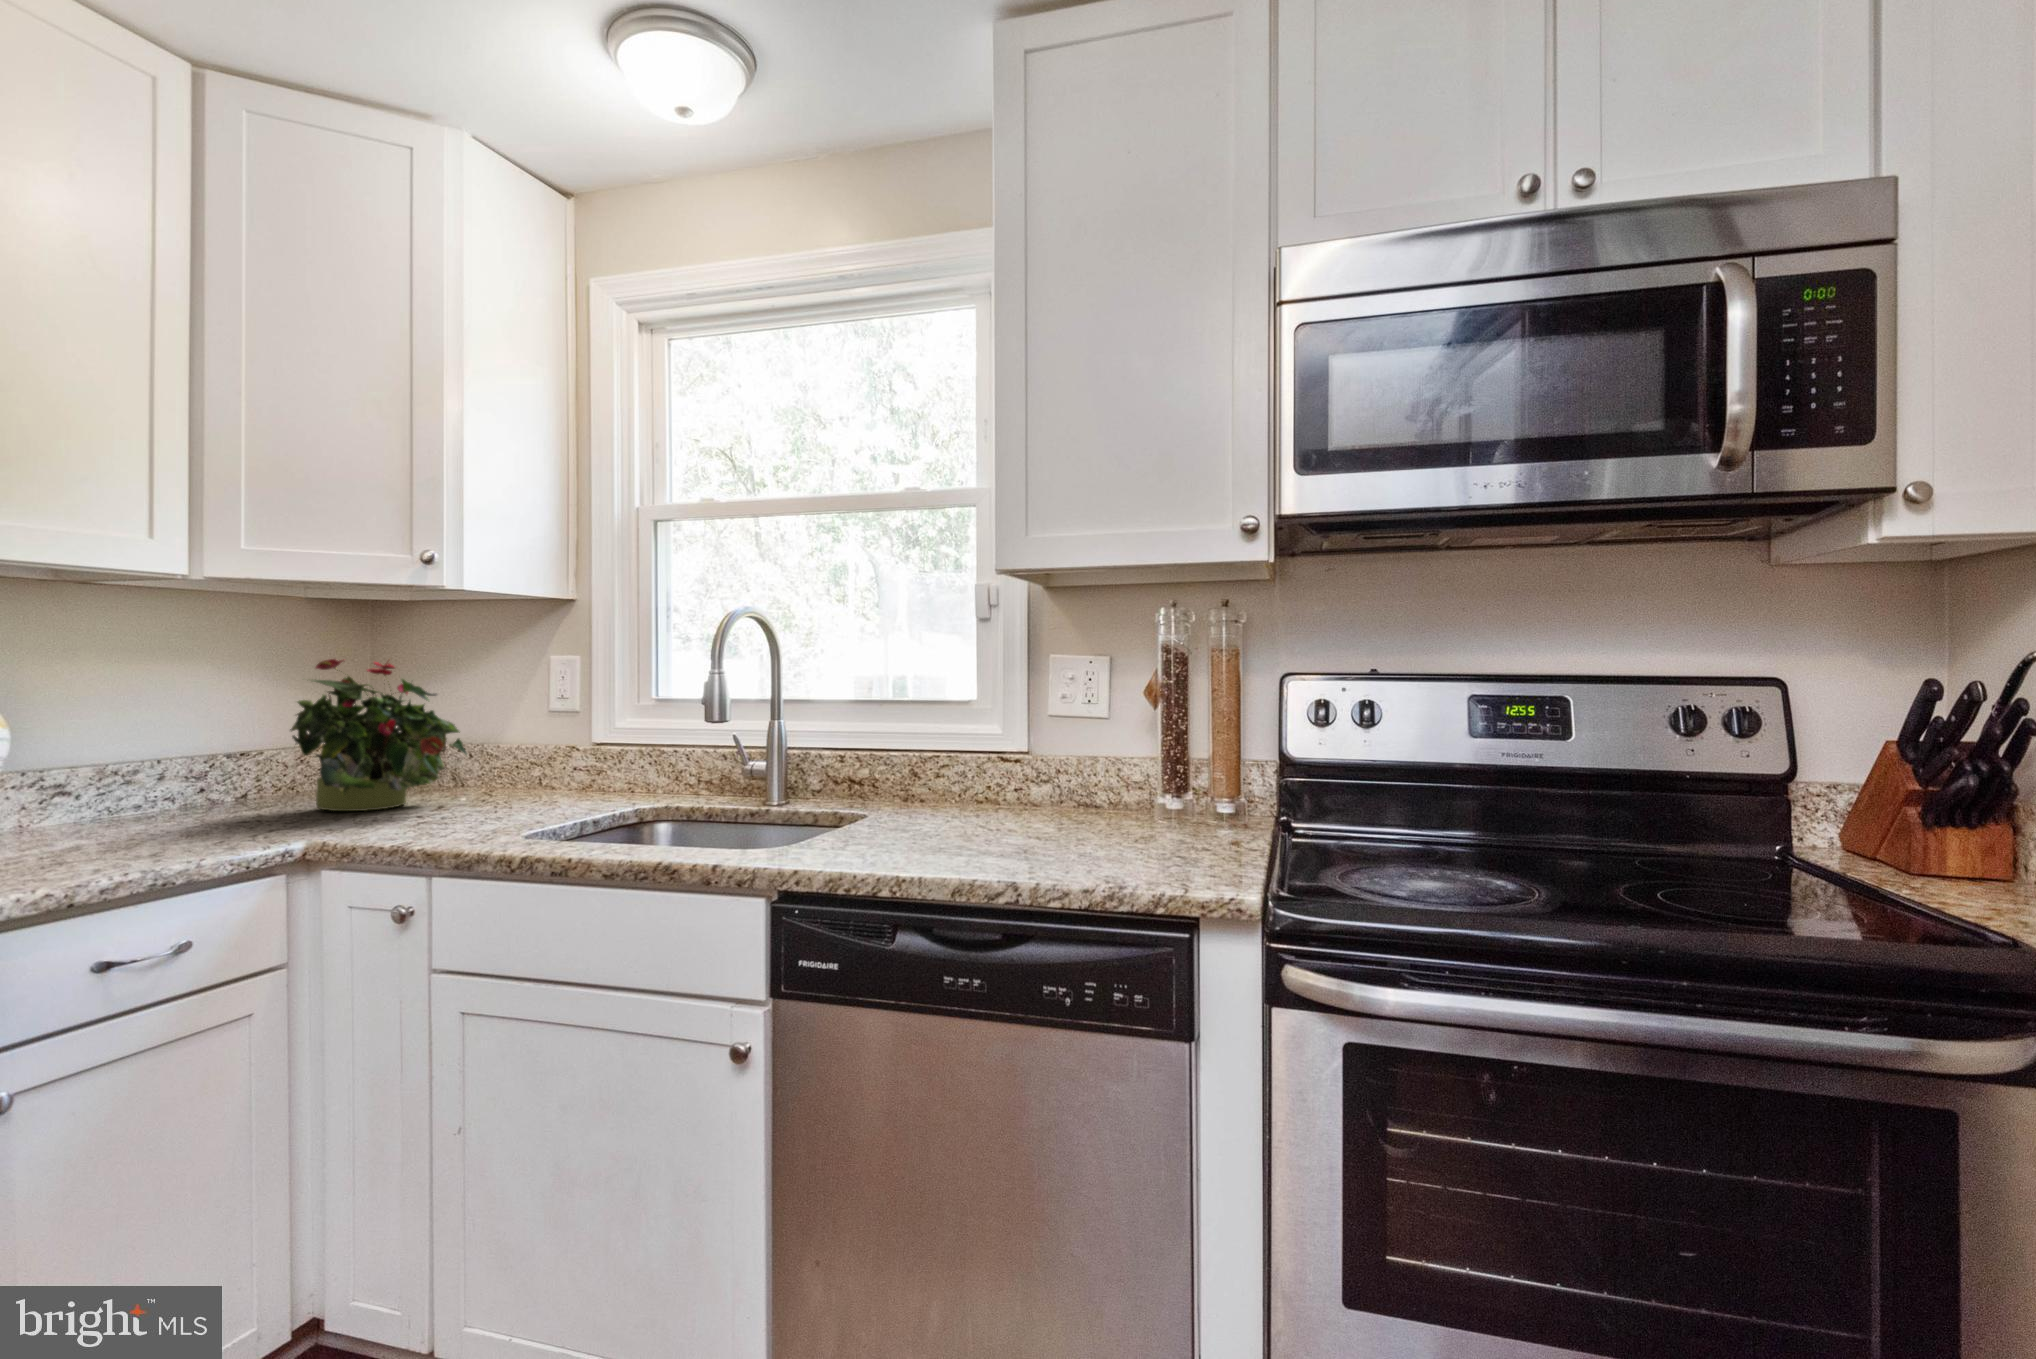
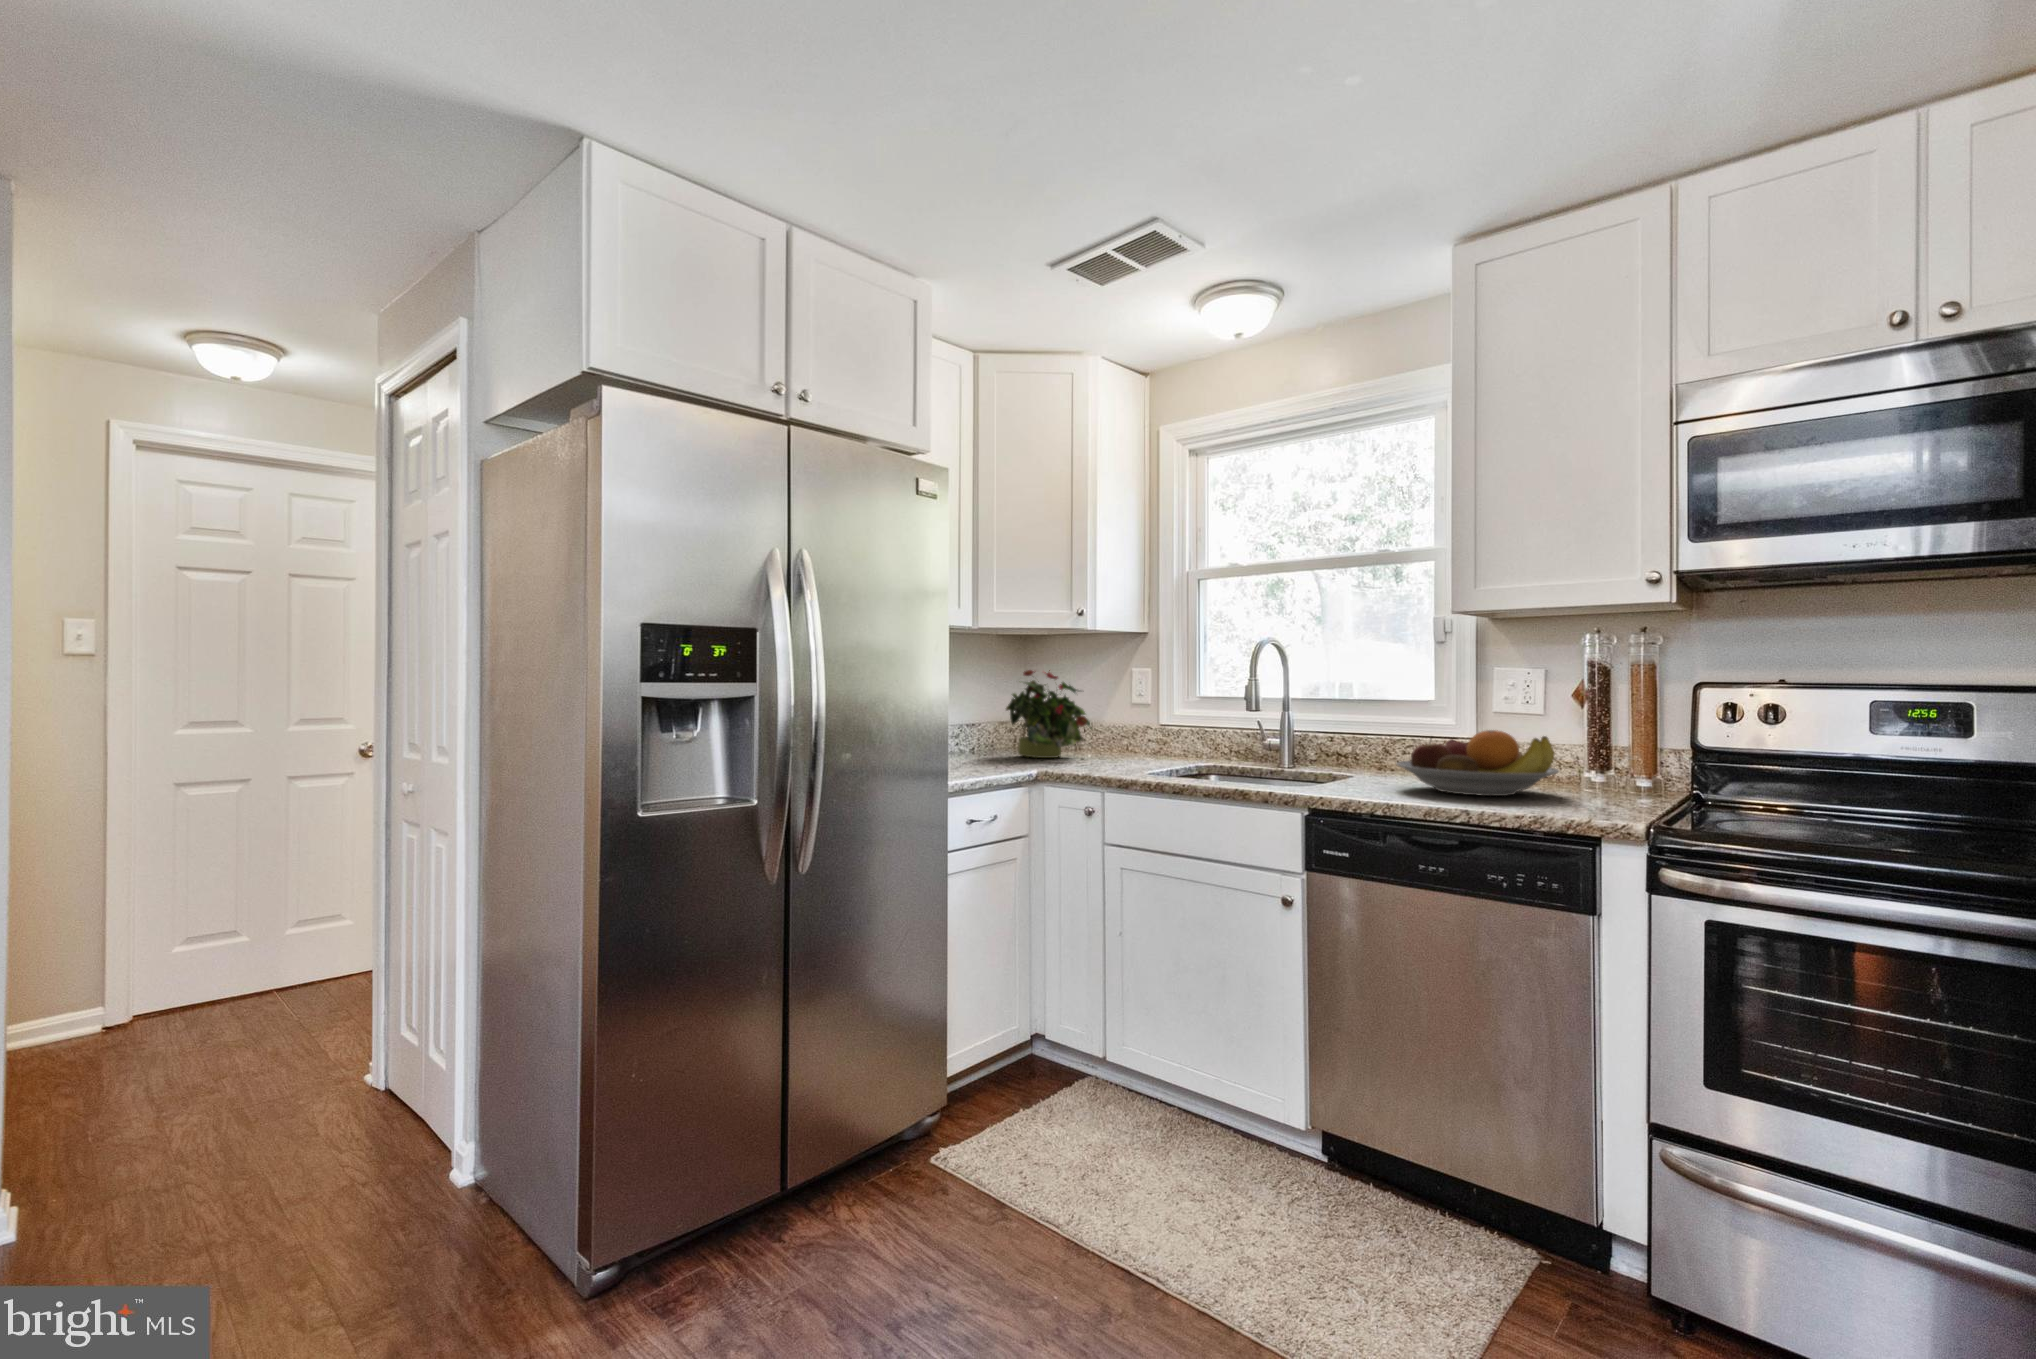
fruit bowl: none [918,748,1140,851] -> present [1397,730,1559,796]

